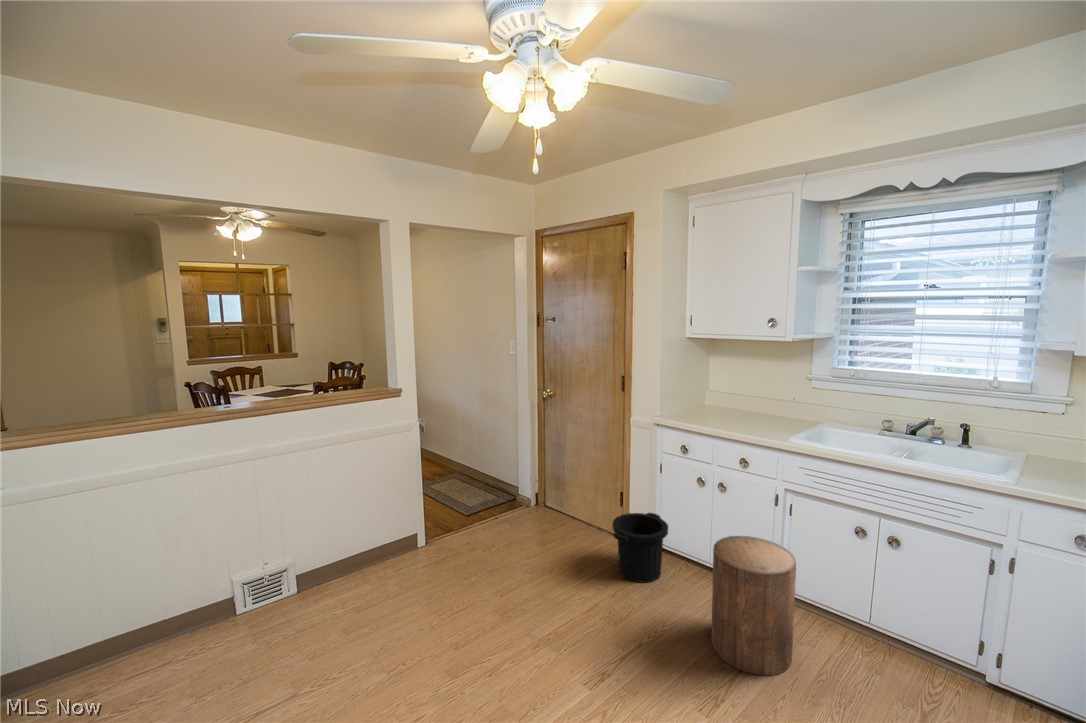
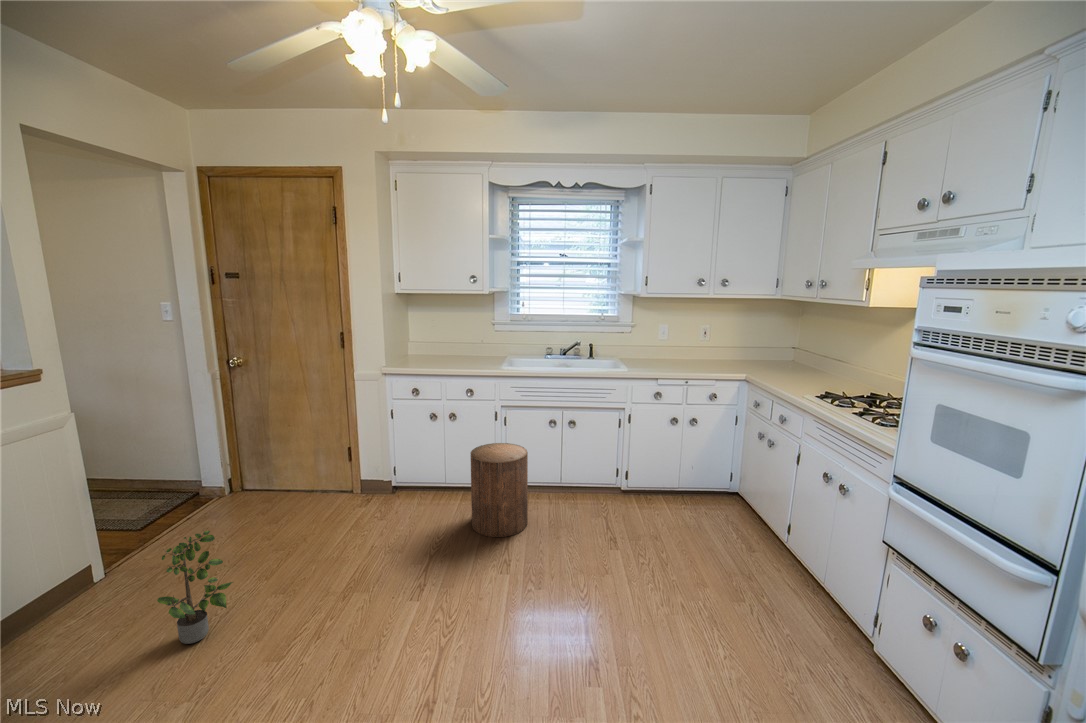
trash can: present [612,513,668,582] -> none [359,456,413,518]
potted plant: none [402,537,458,631] -> present [157,531,233,644]

